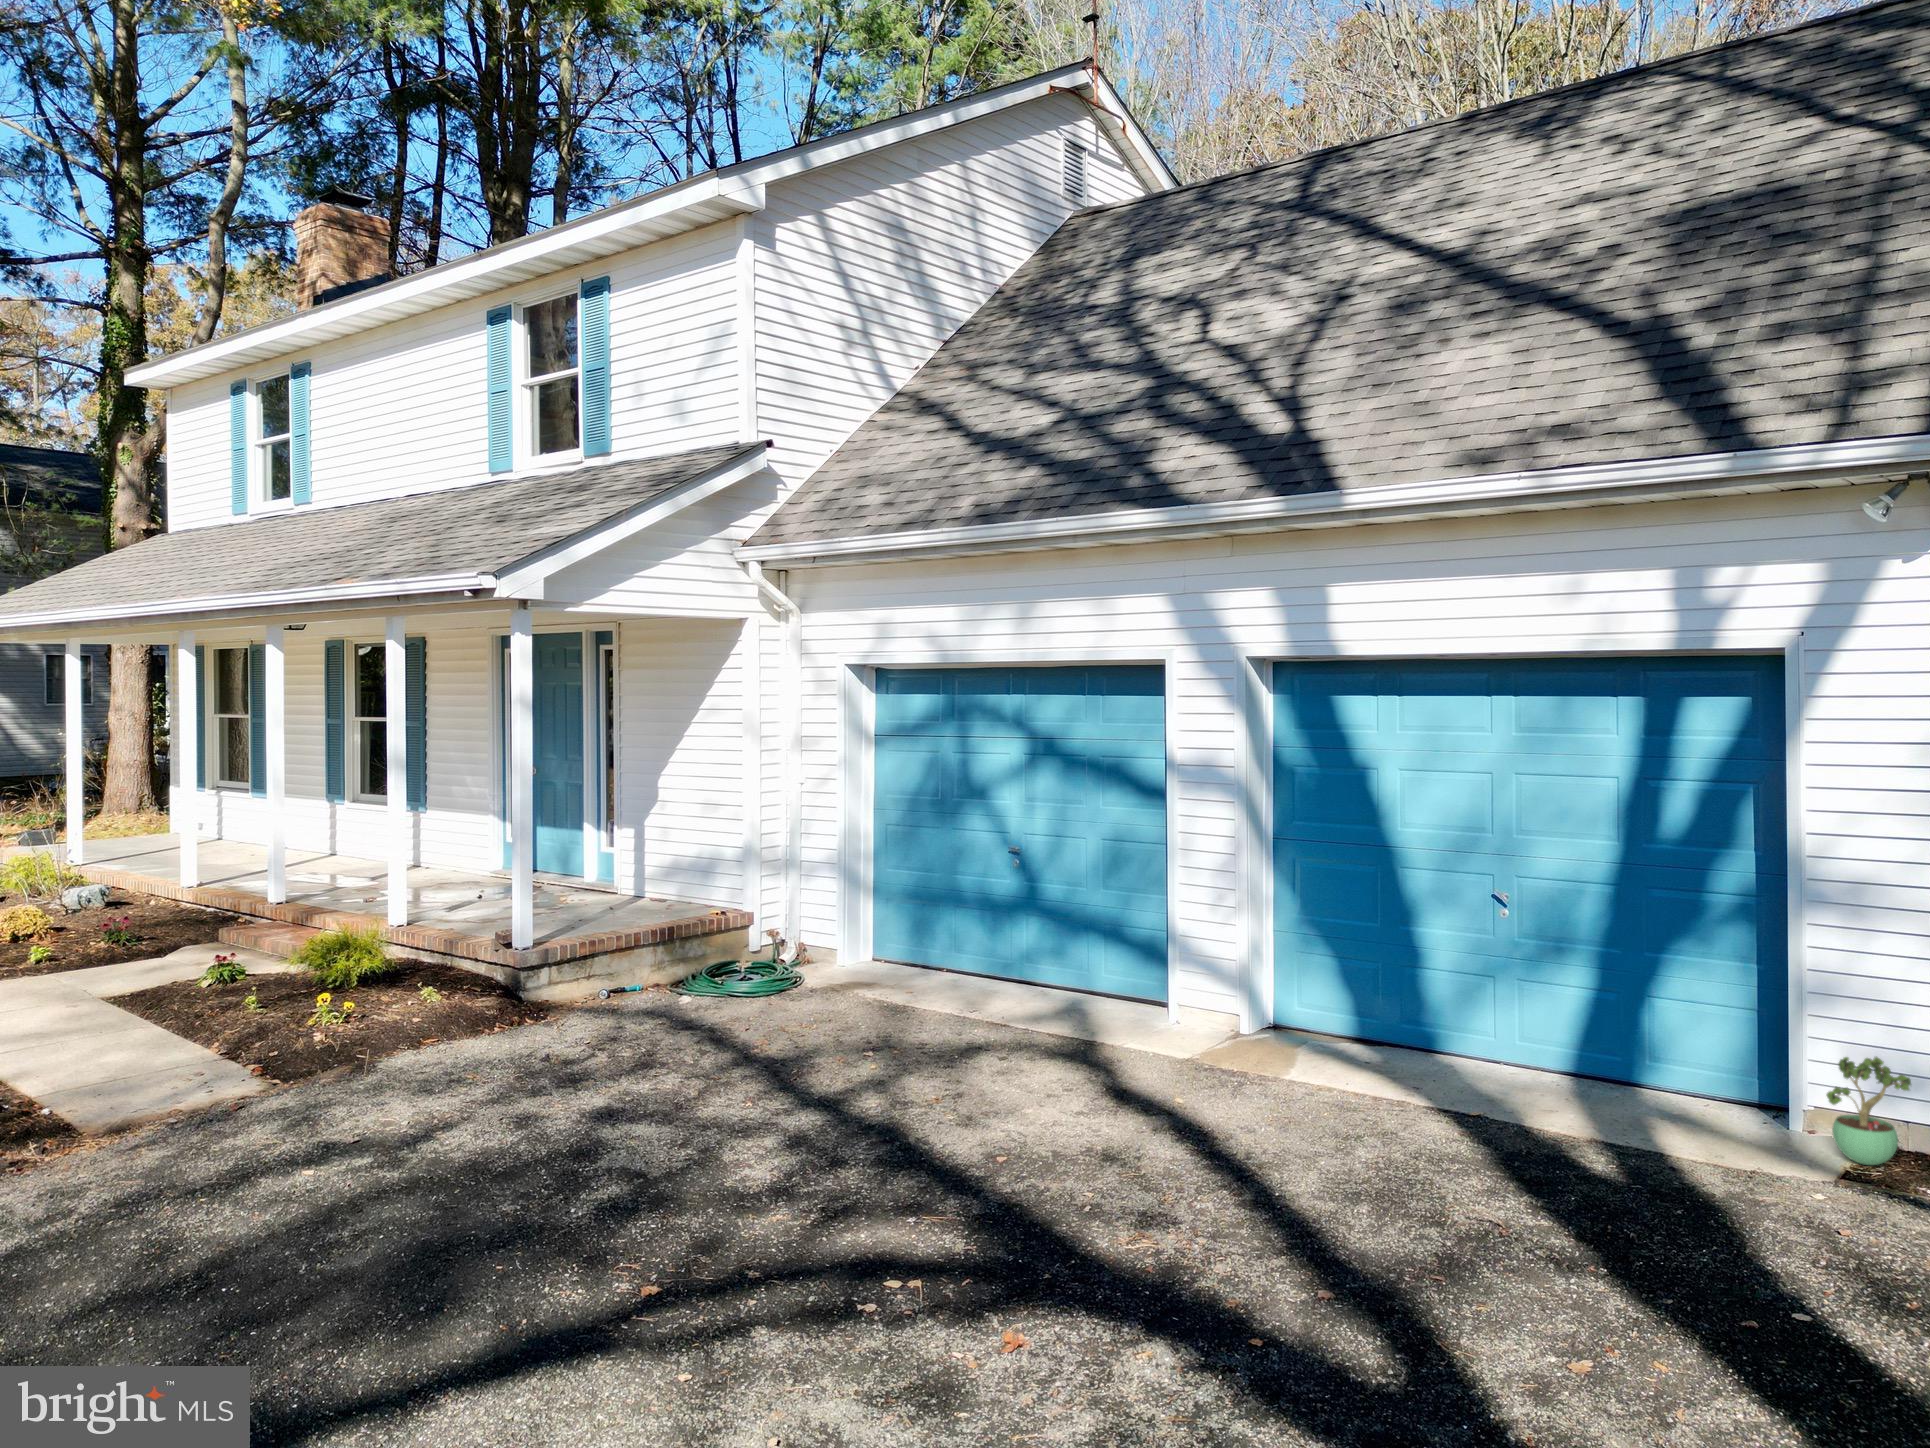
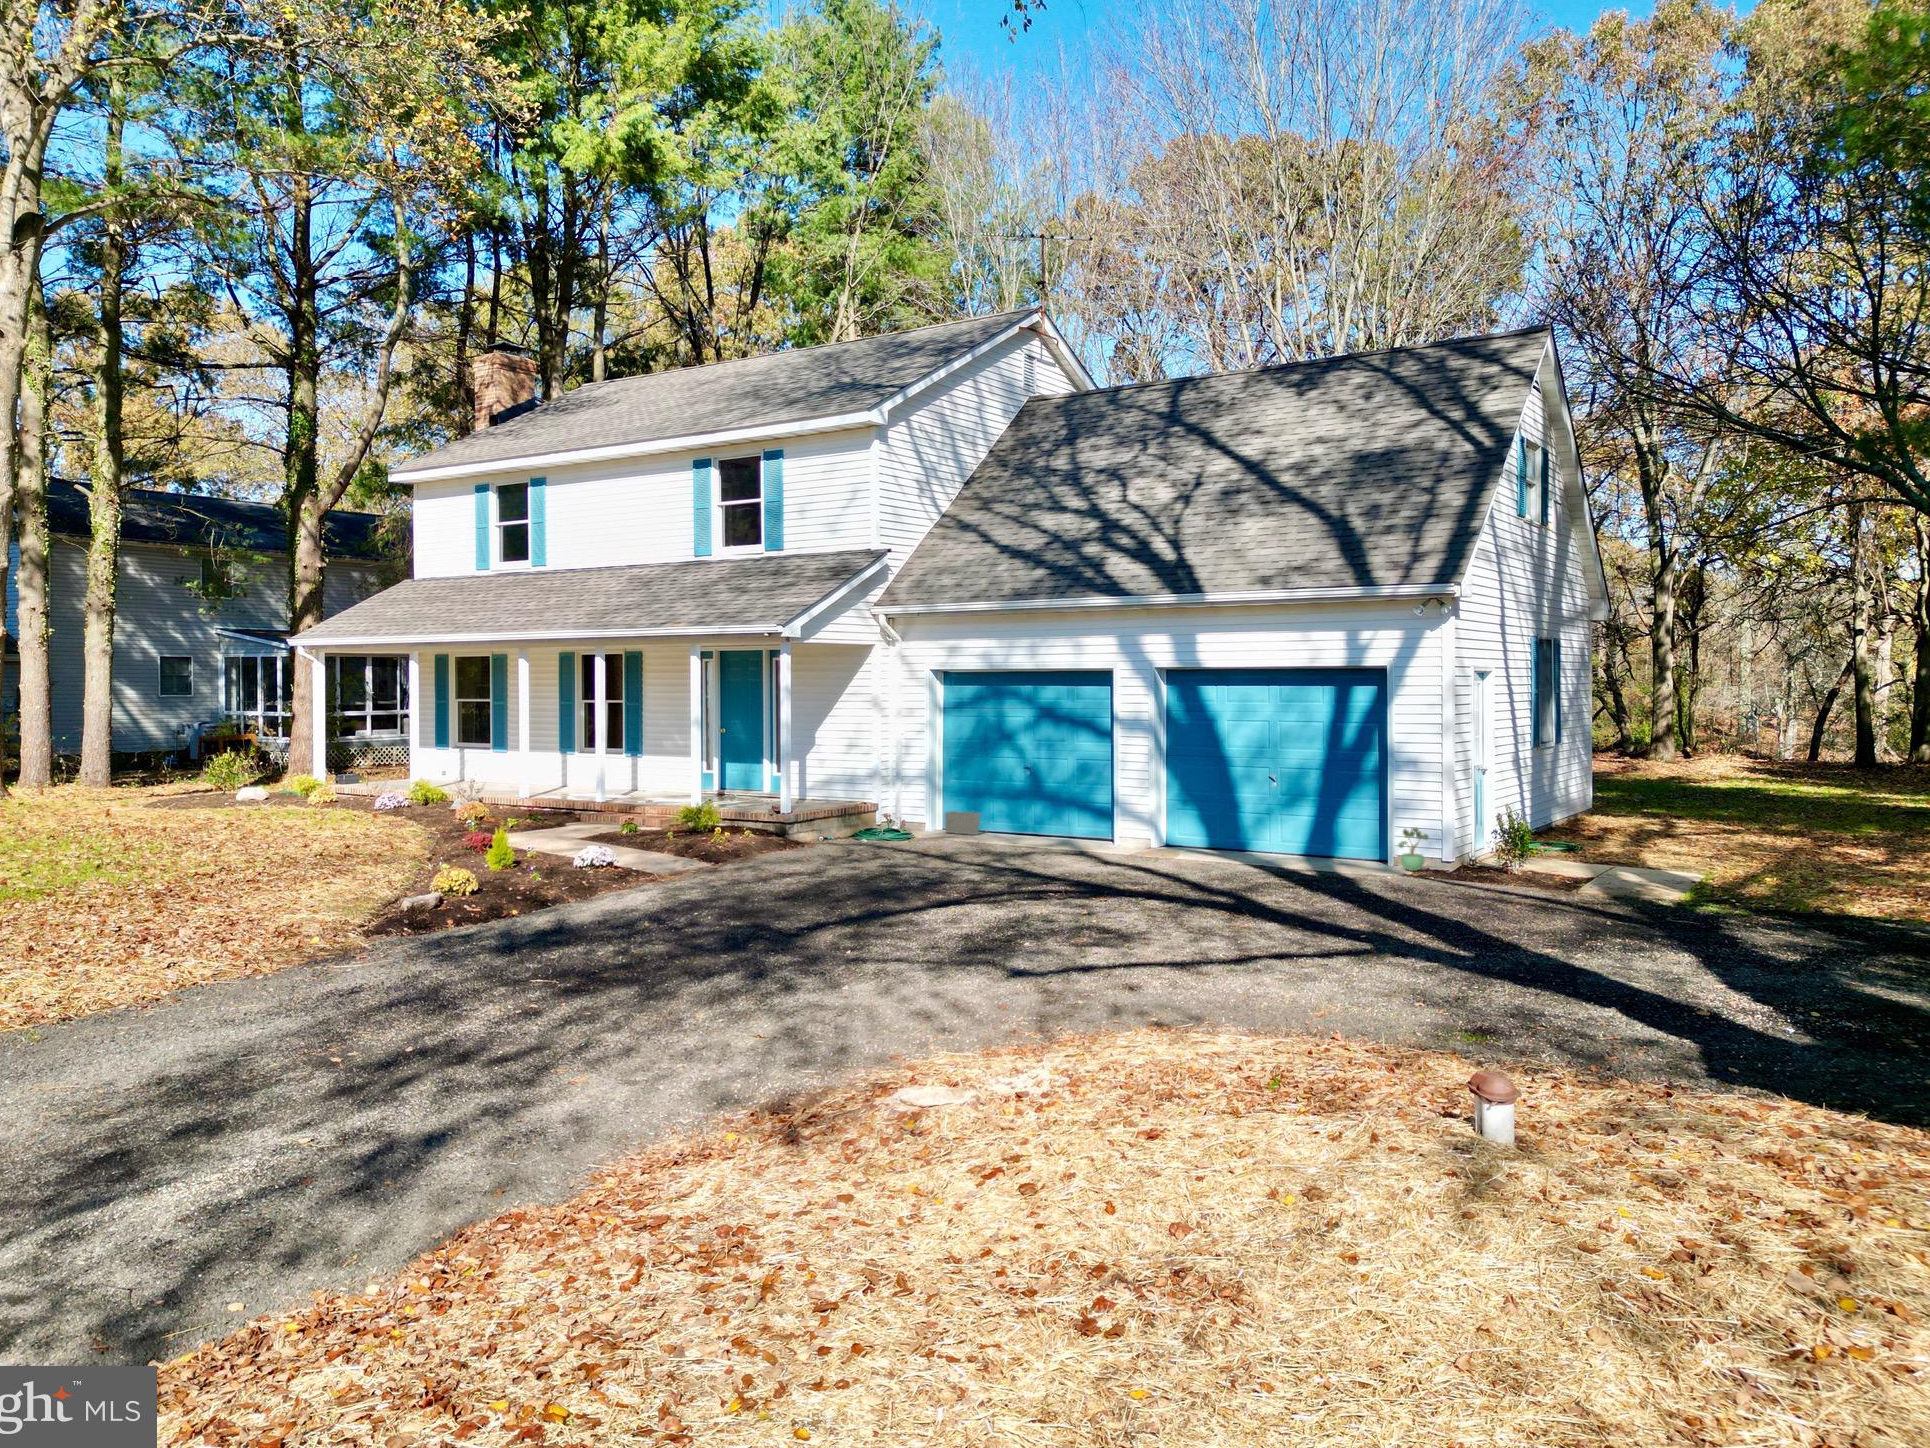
storage box: none [857,926,942,982] -> present [945,811,981,835]

